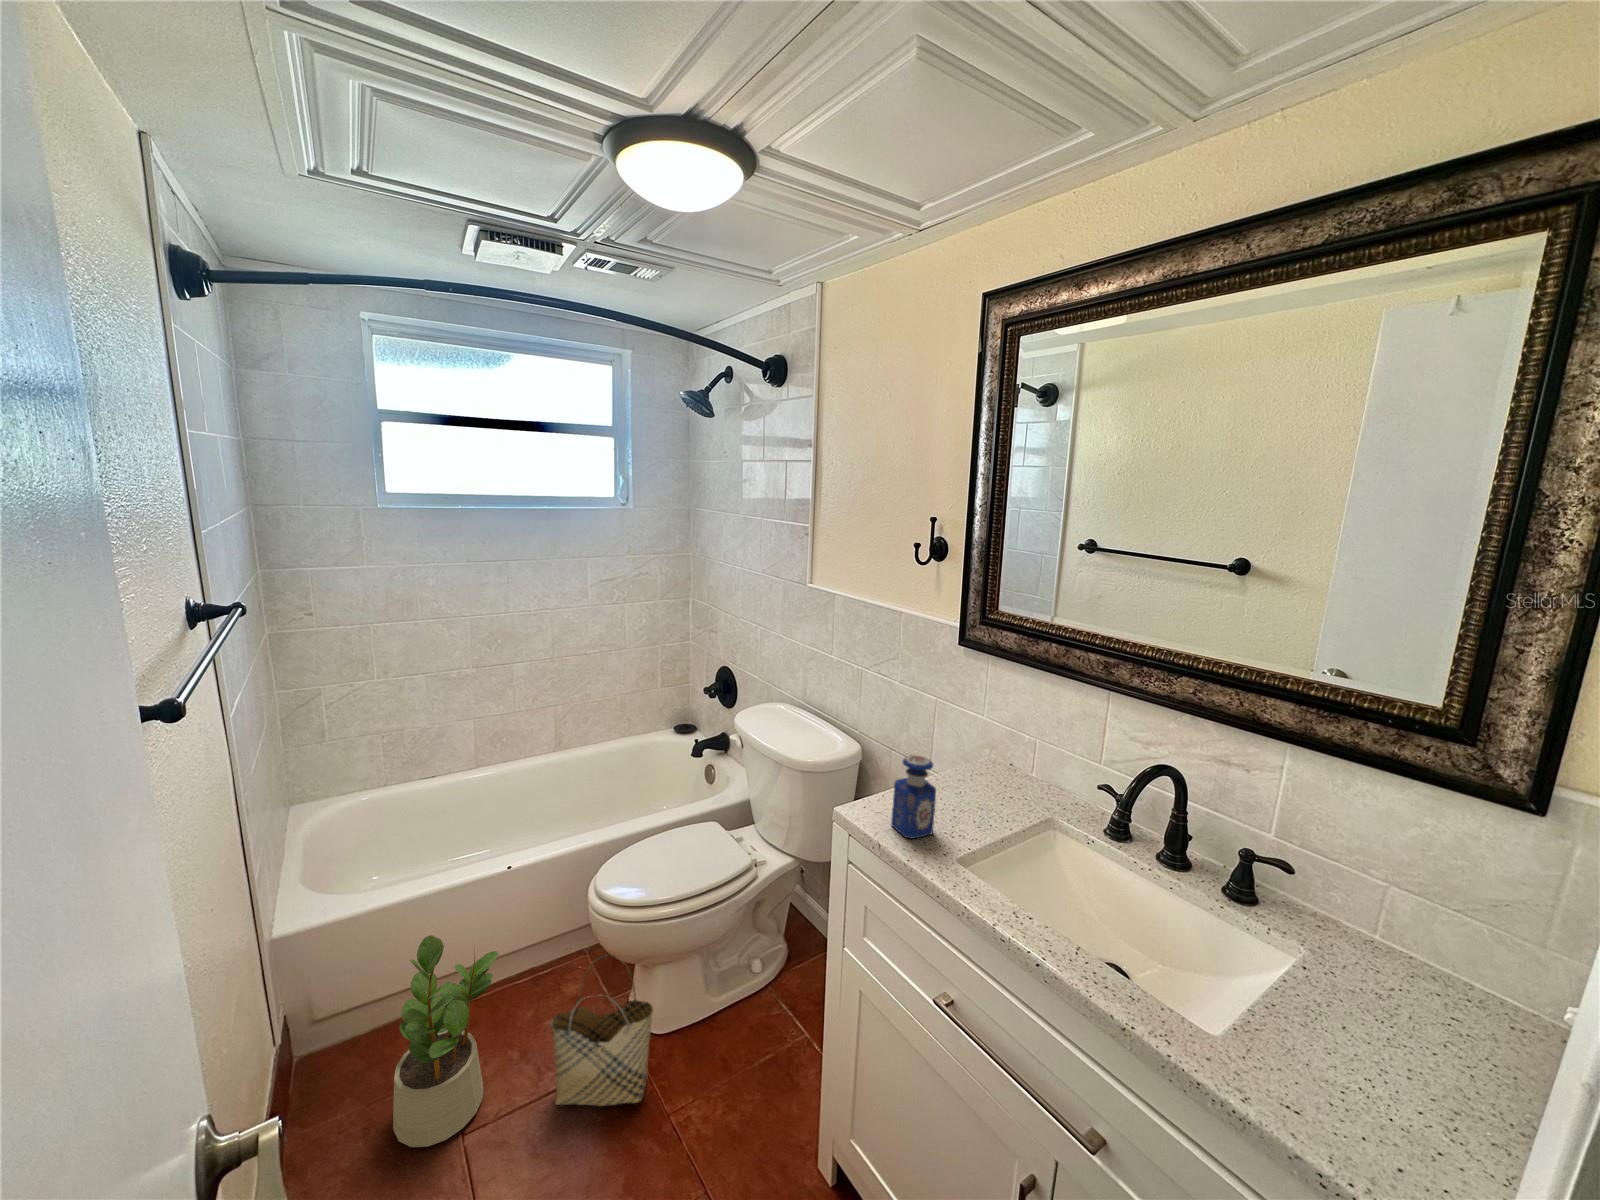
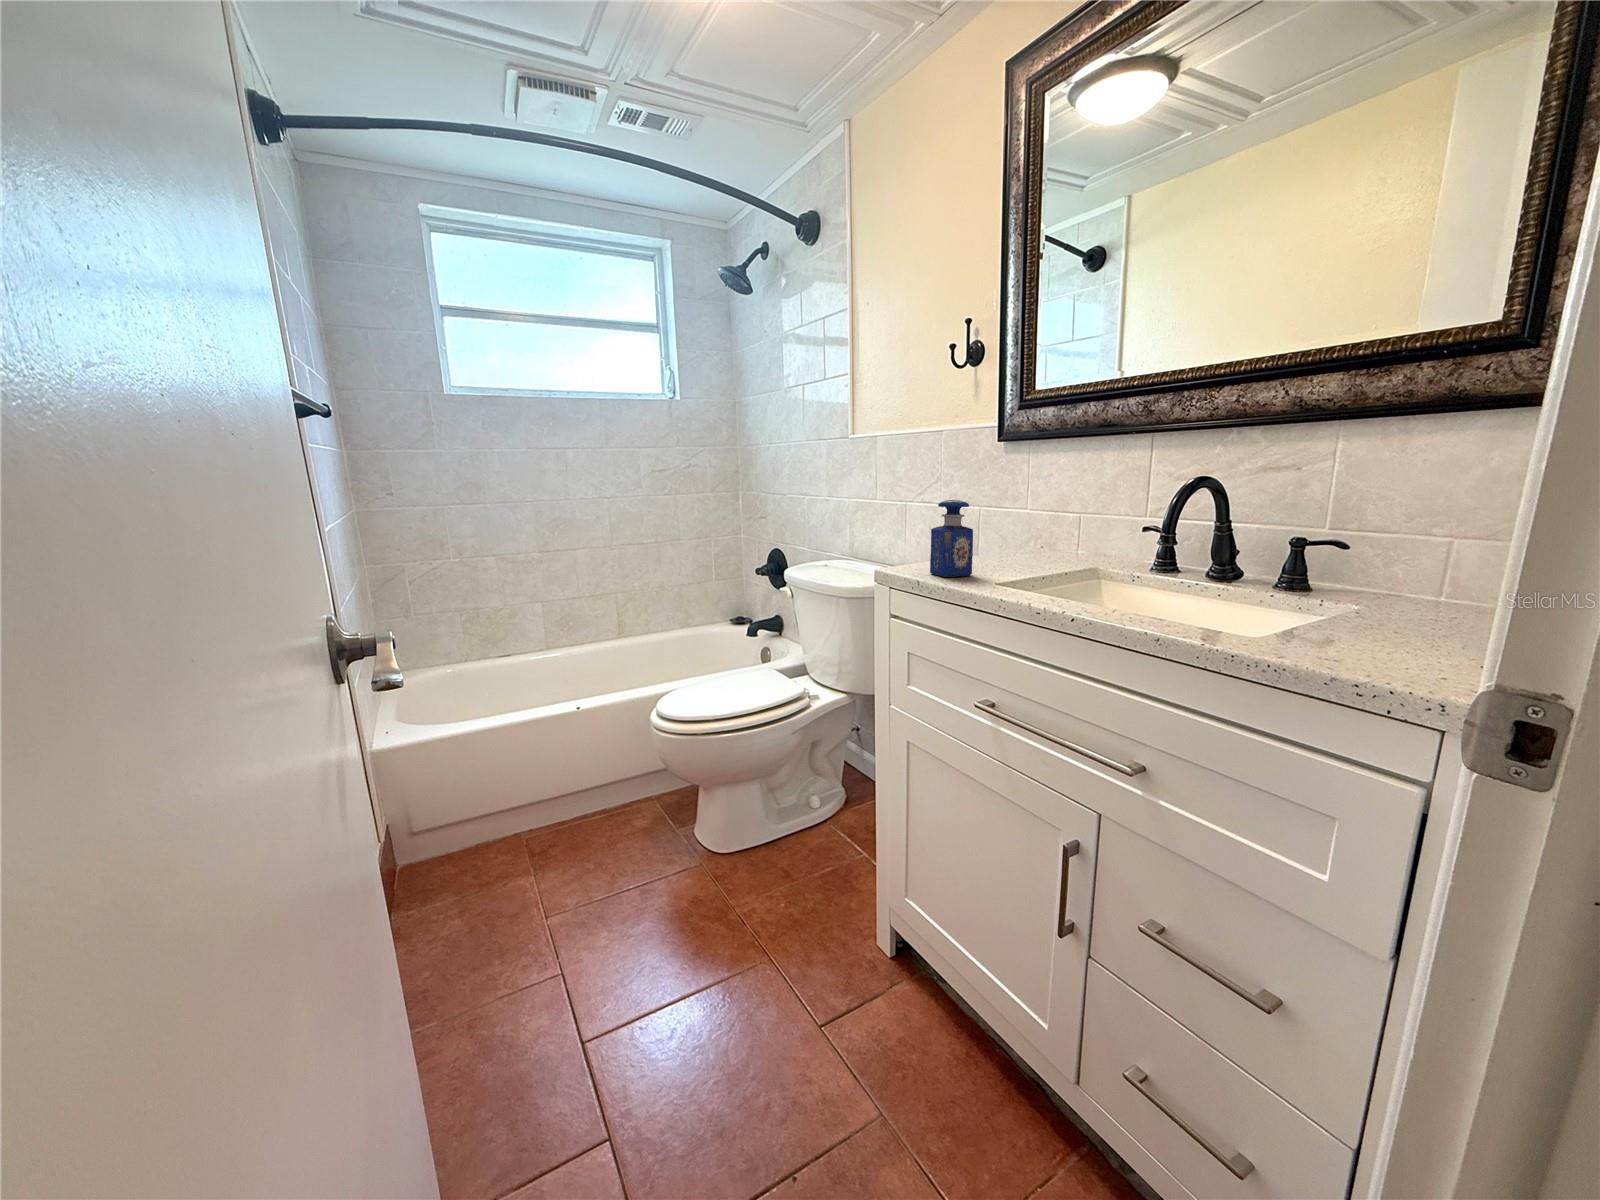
potted plant: present [393,935,498,1147] -> none [486,729,571,920]
woven basket: present [550,954,653,1106] -> none [620,762,715,895]

